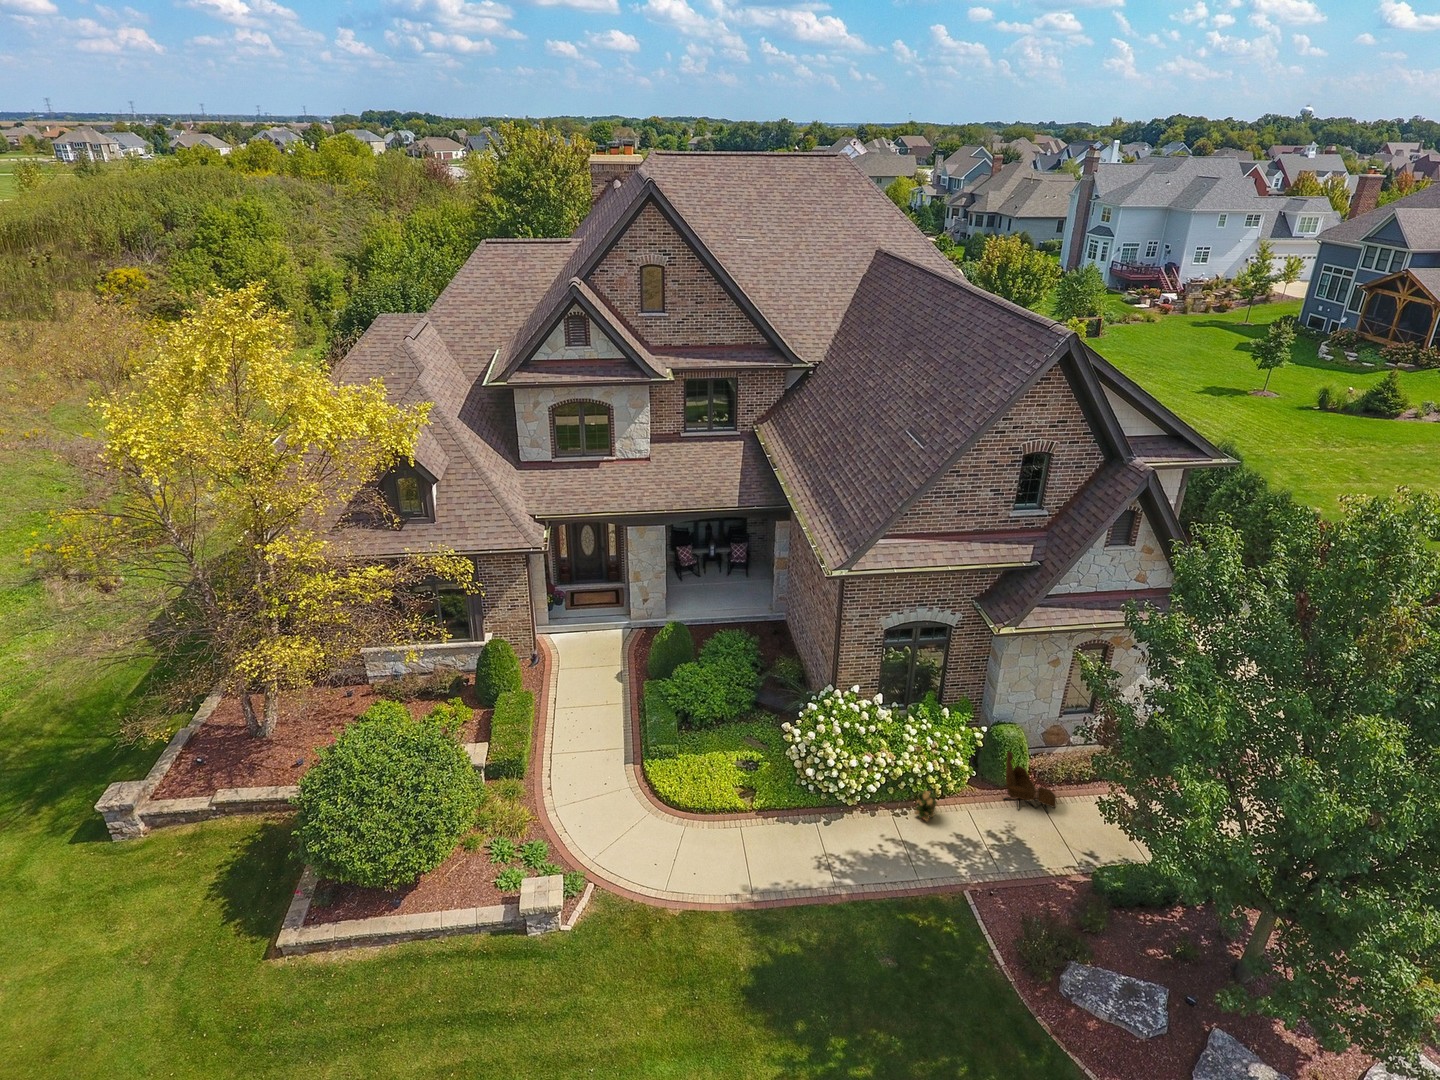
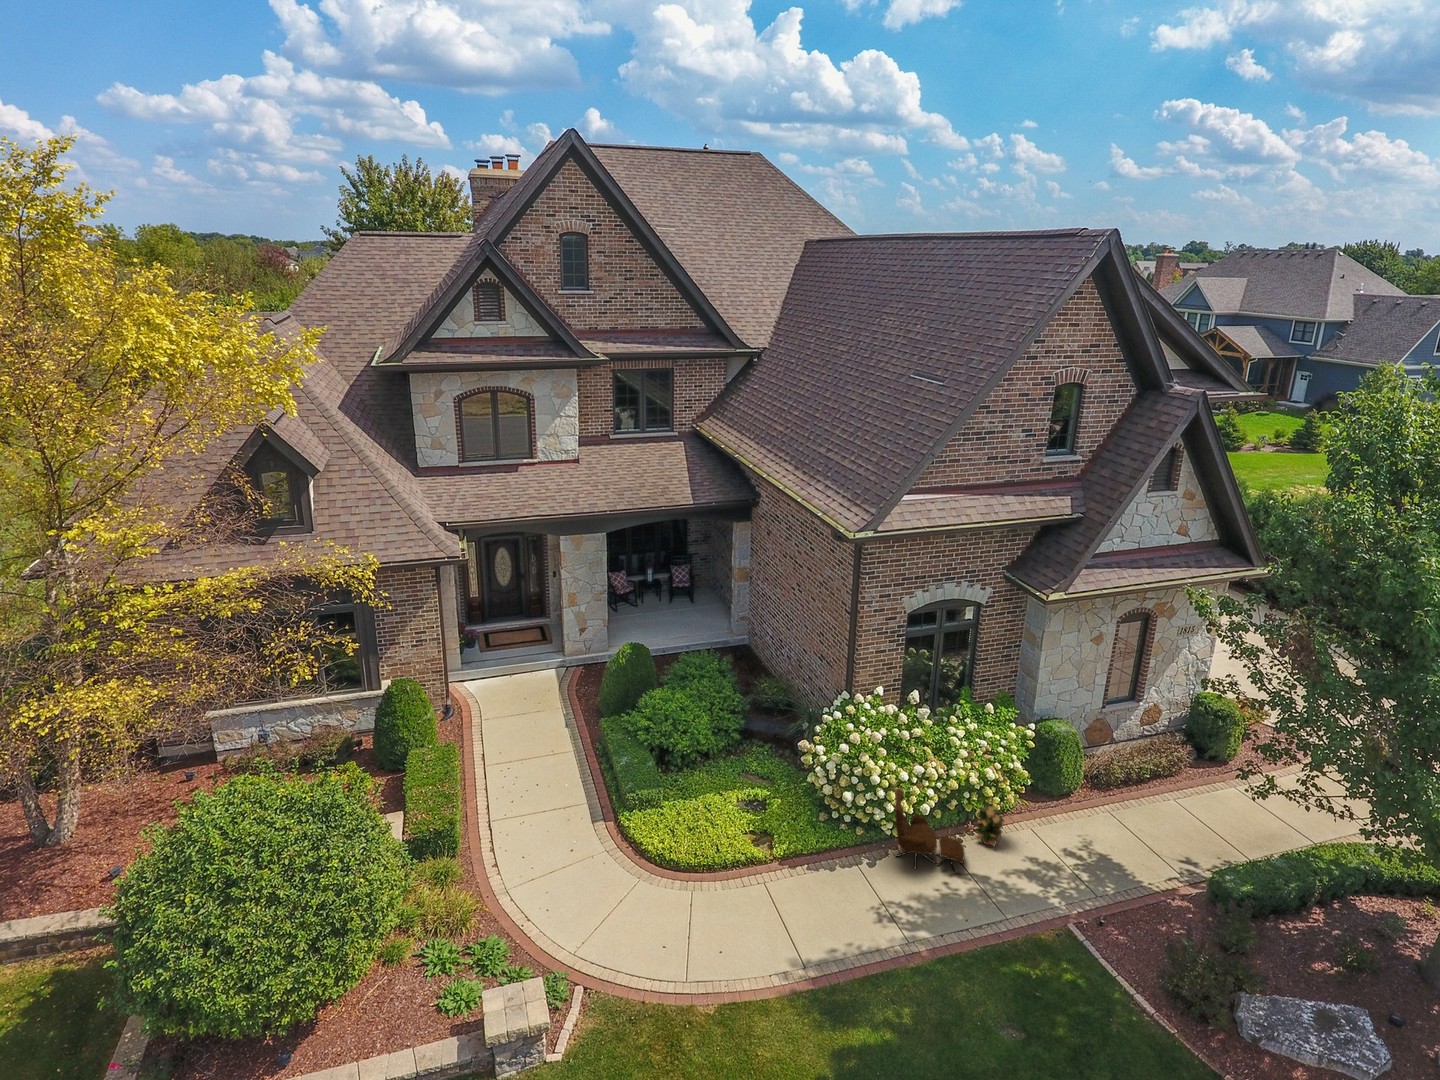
lounge chair: present [1003,751,1056,812] -> present [895,789,965,871]

